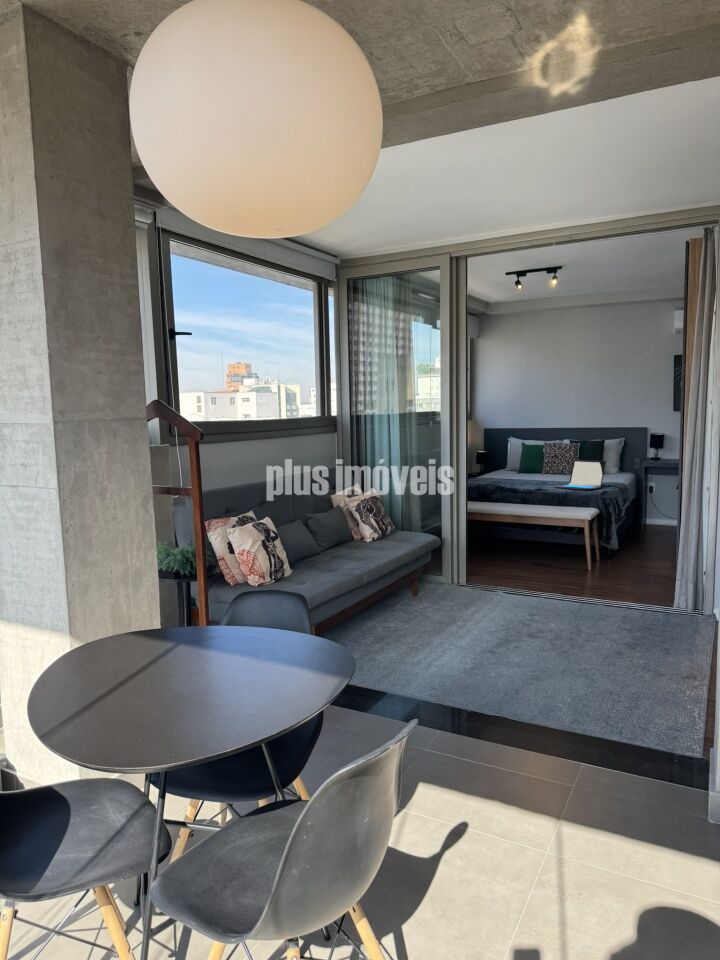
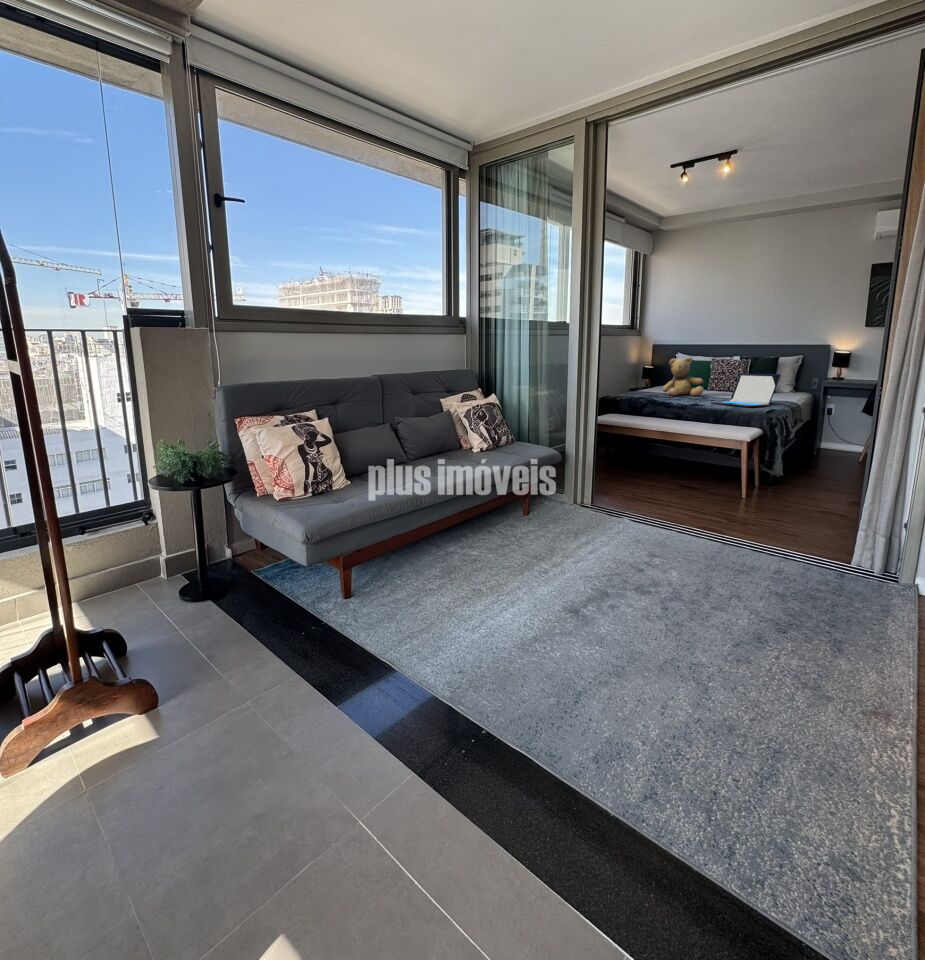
teddy bear: none [507,443,544,481] -> present [663,357,704,396]

